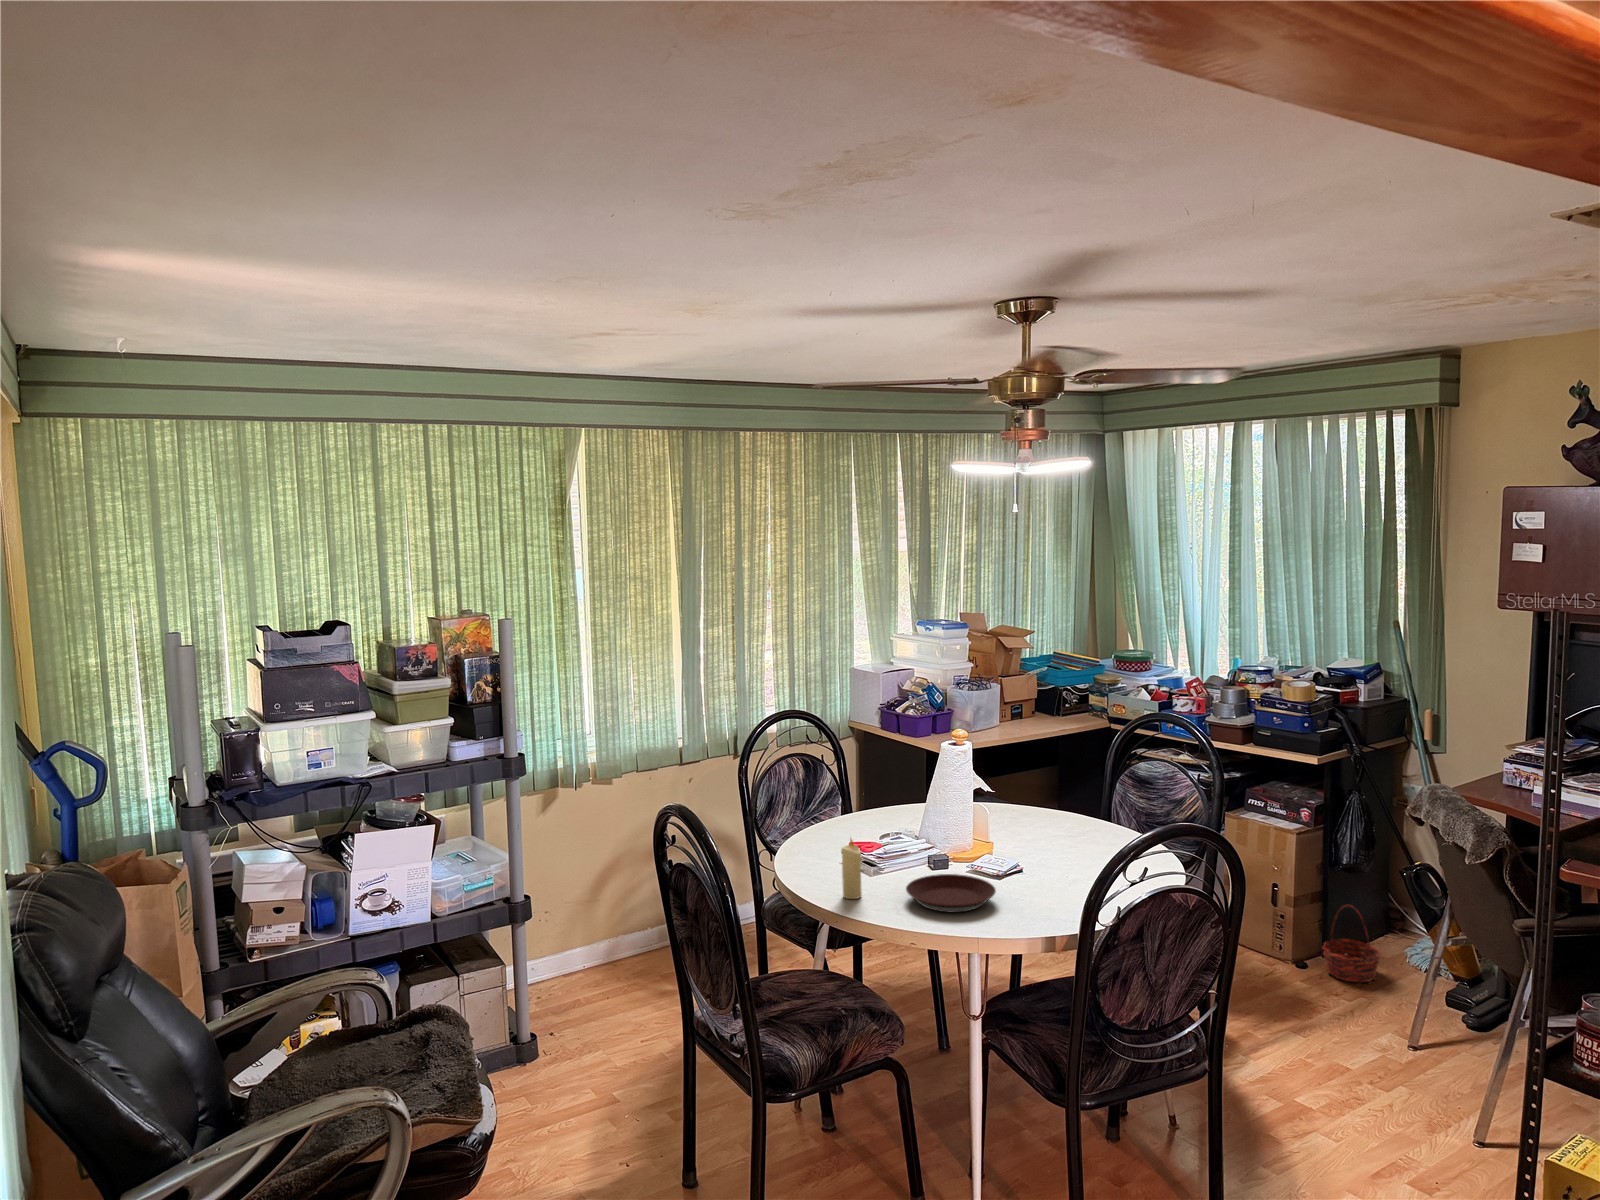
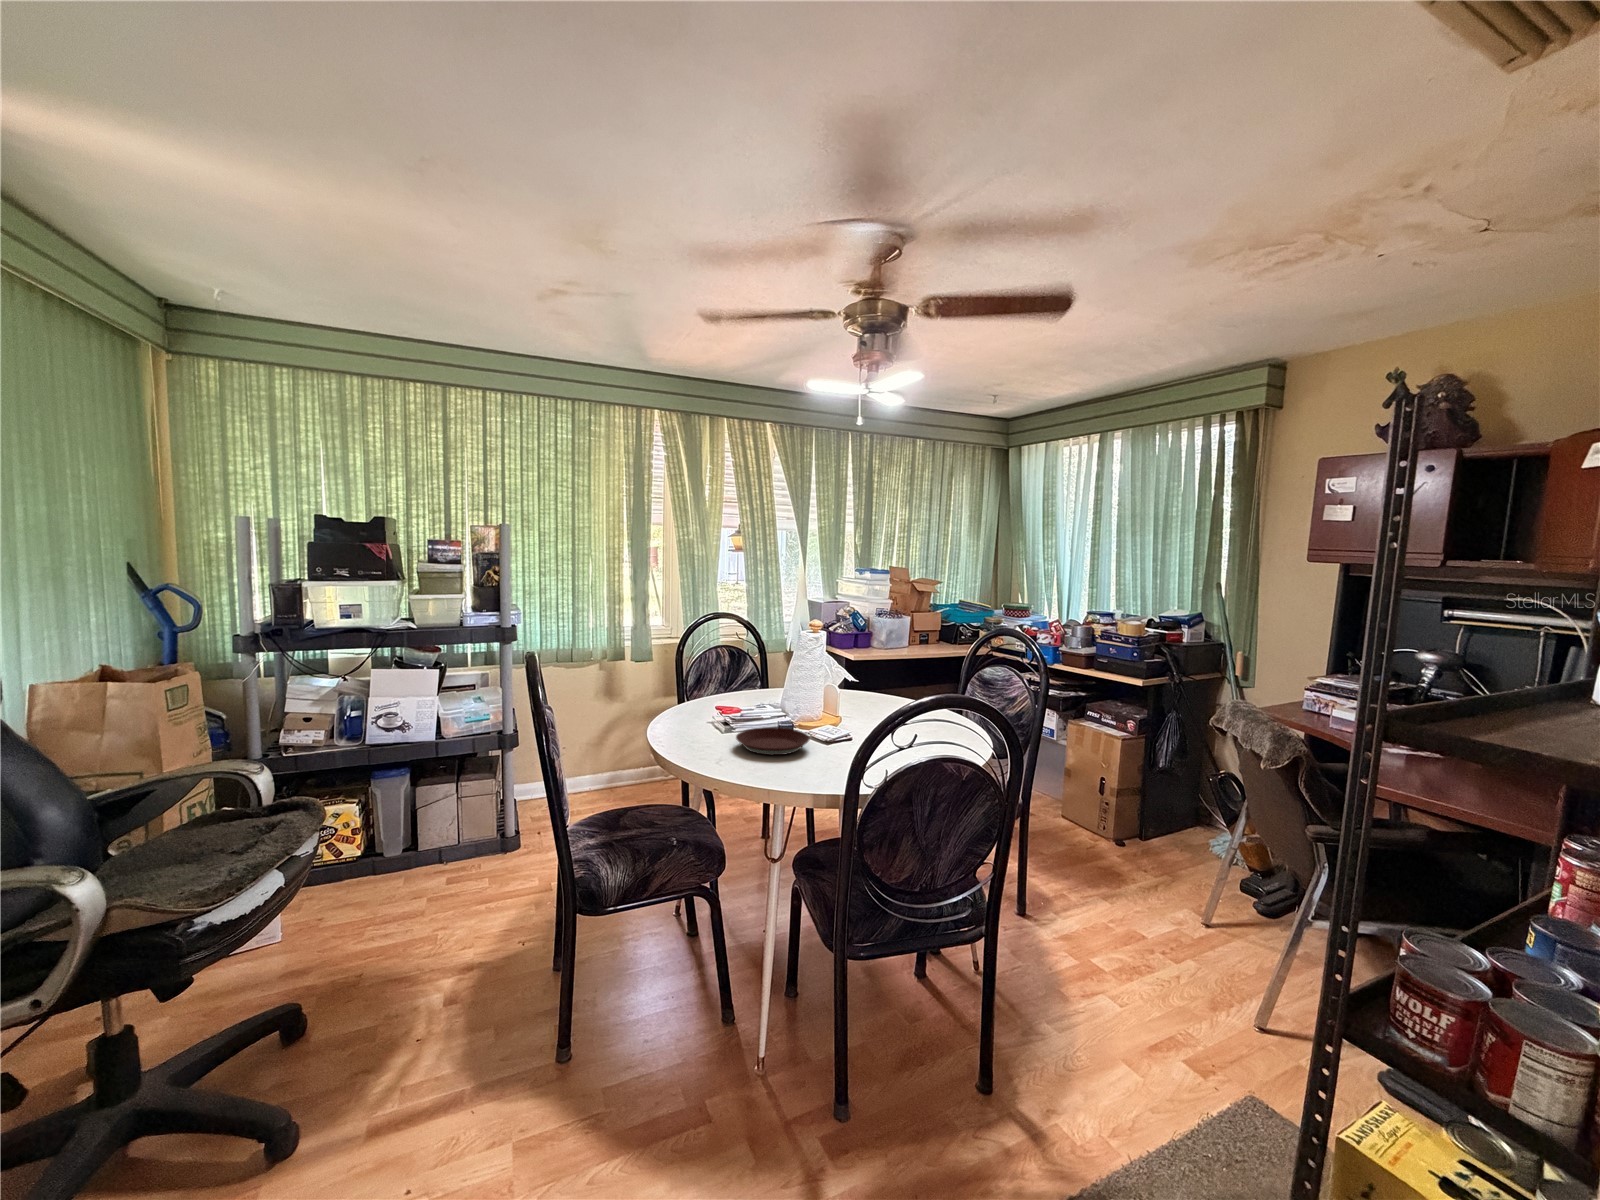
candle: present [841,839,862,899] -> none [690,688,706,739]
basket: present [1322,905,1380,982] -> none [1136,799,1184,862]

